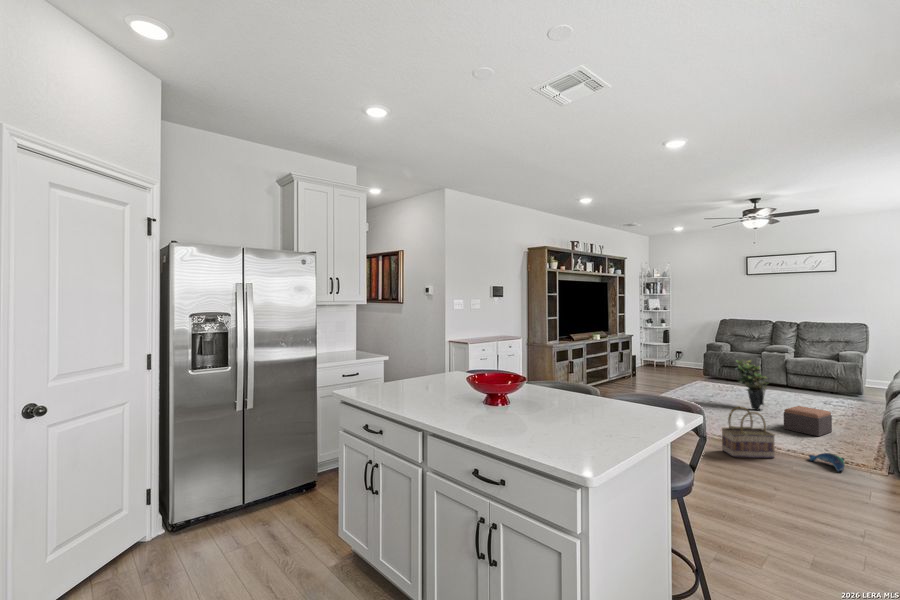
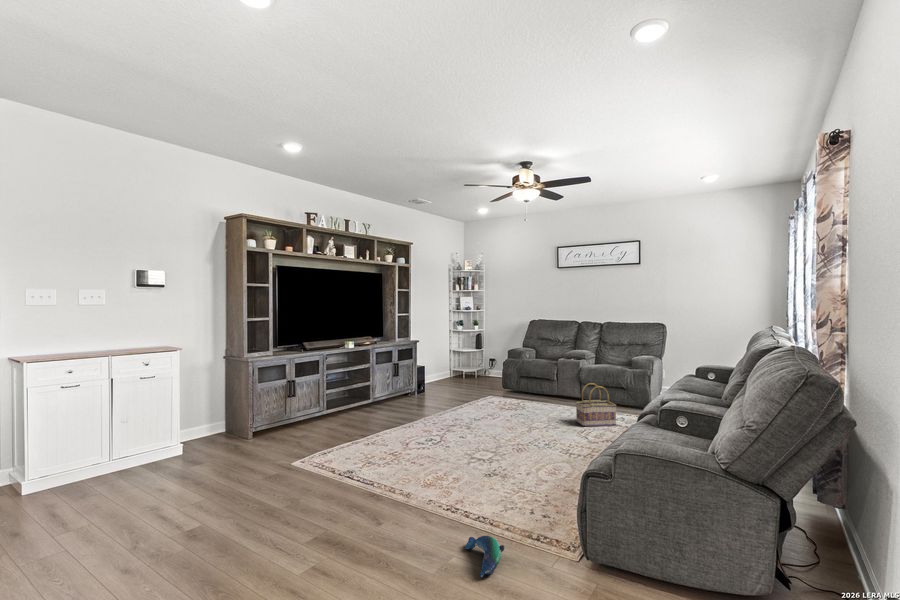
potted plant: present [735,360,767,410] -> none [482,371,521,441]
footstool: present [784,406,832,436] -> none [502,439,561,488]
basket: present [722,407,775,458] -> present [576,383,616,426]

